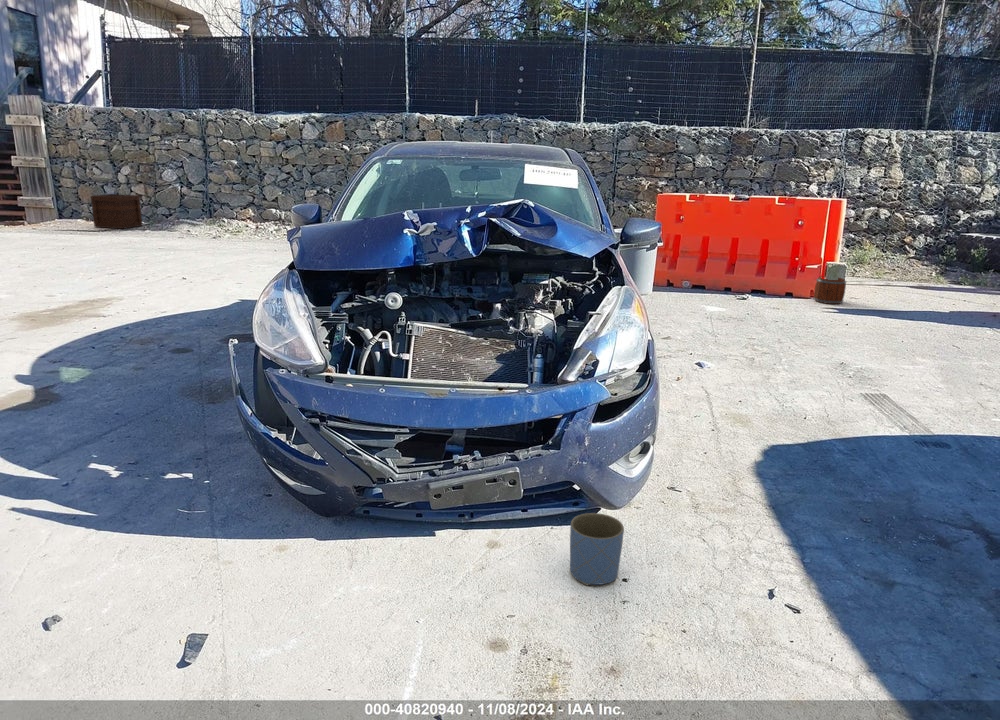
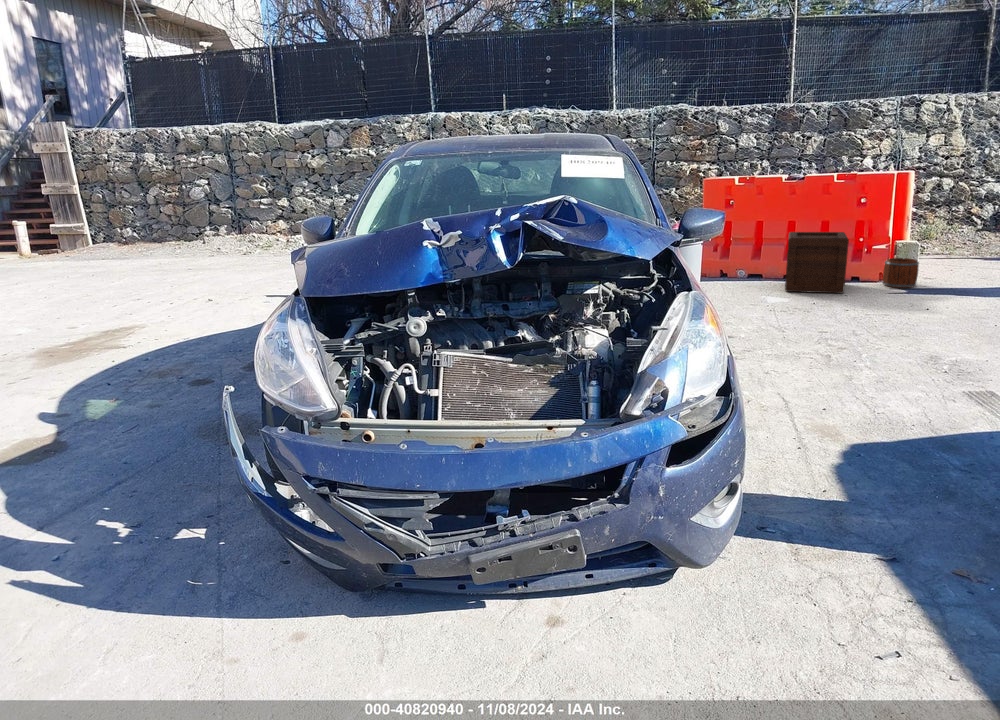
wooden crate: present [91,194,142,229] -> present [785,232,849,293]
planter: present [570,513,624,585] -> none [648,578,716,673]

